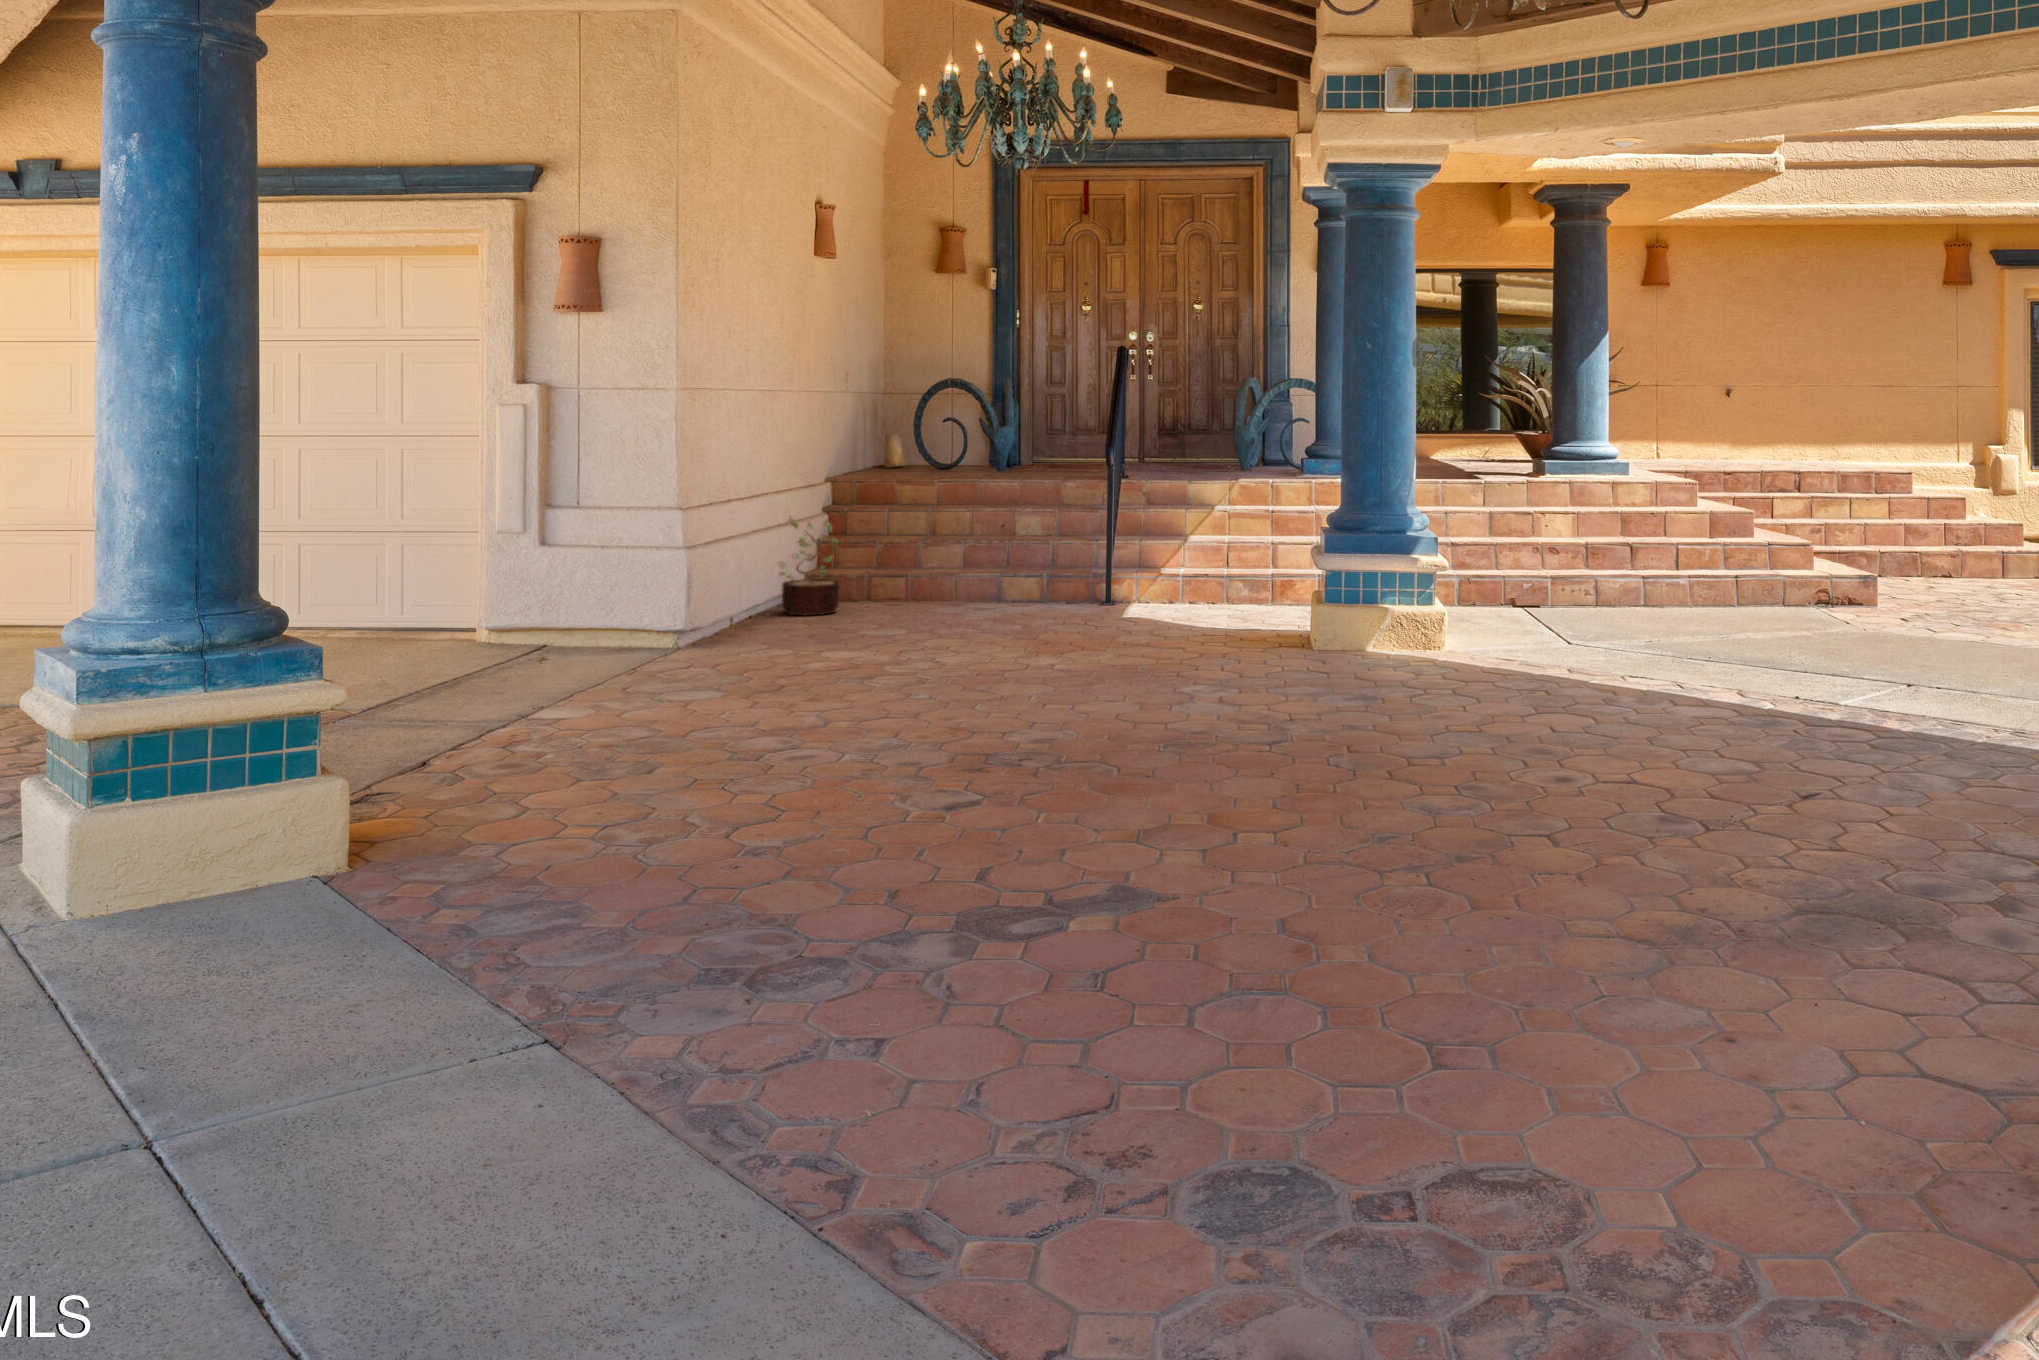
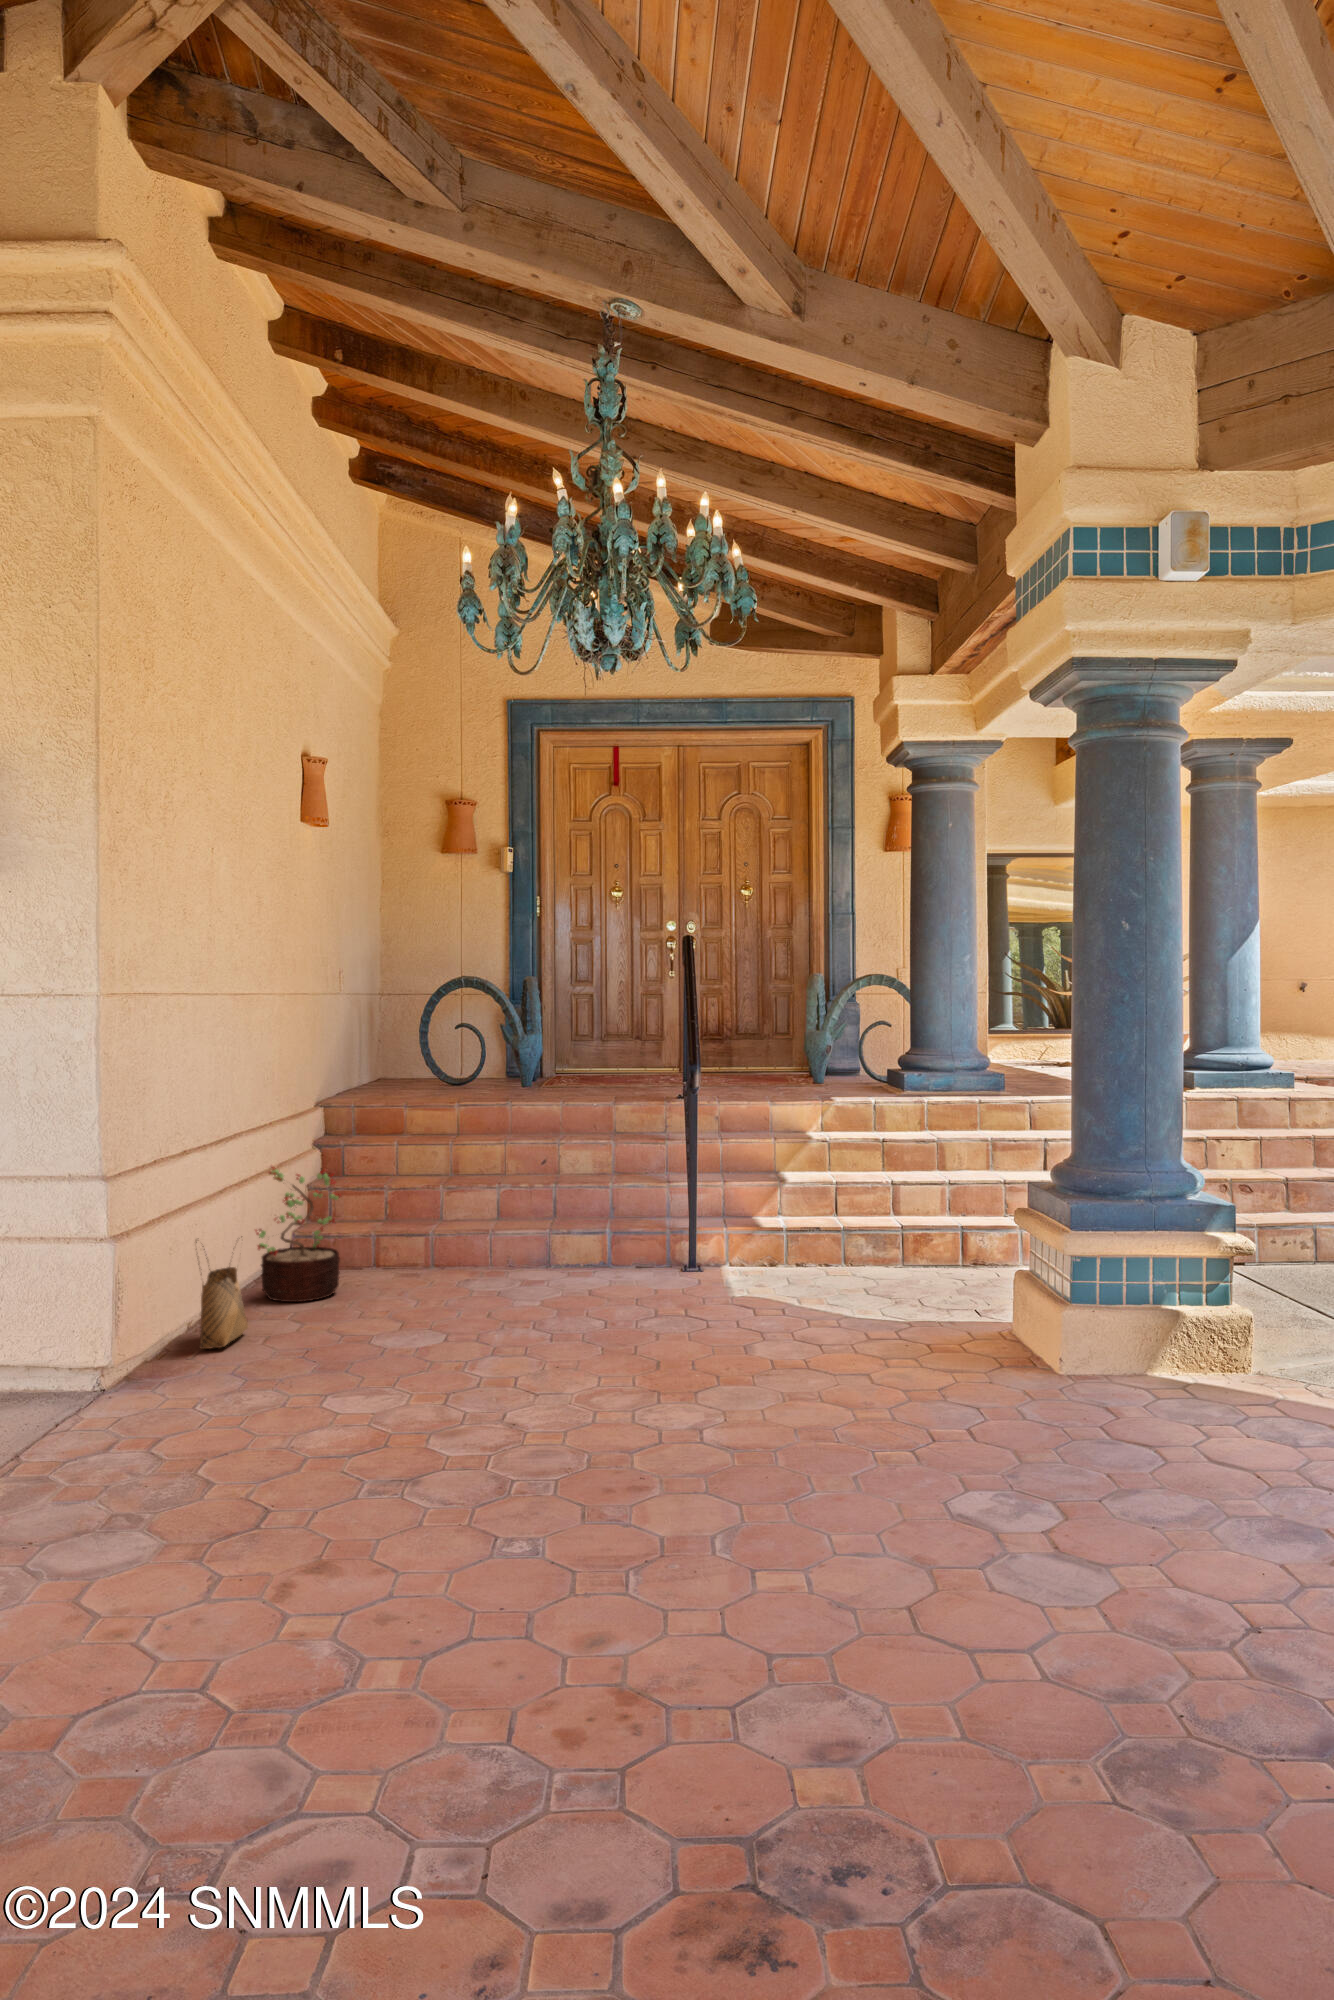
woven basket: present [884,433,905,468] -> present [196,1236,248,1349]

